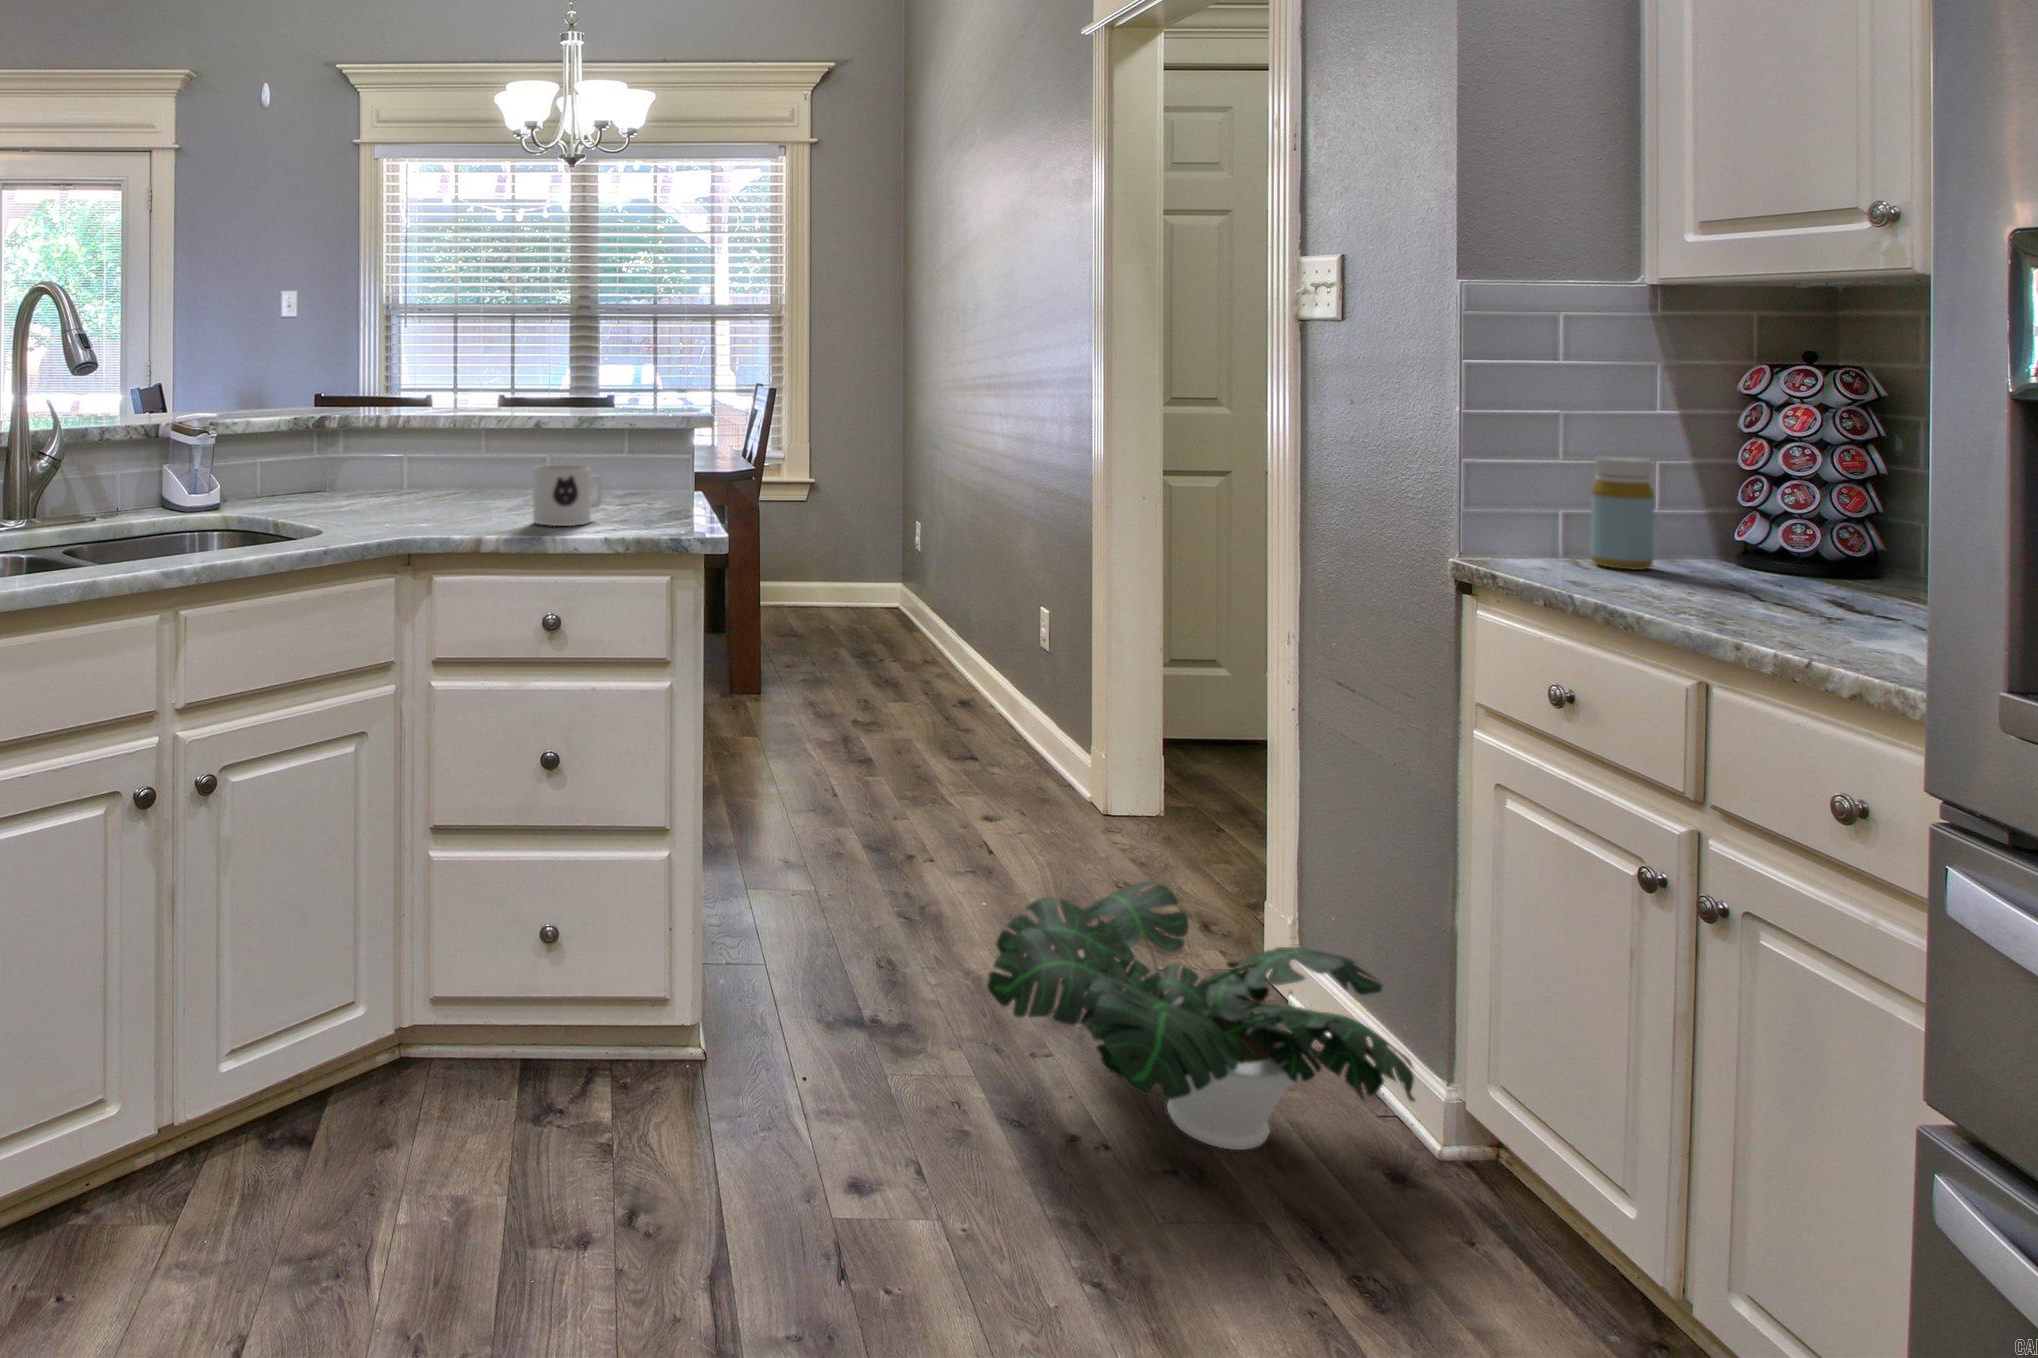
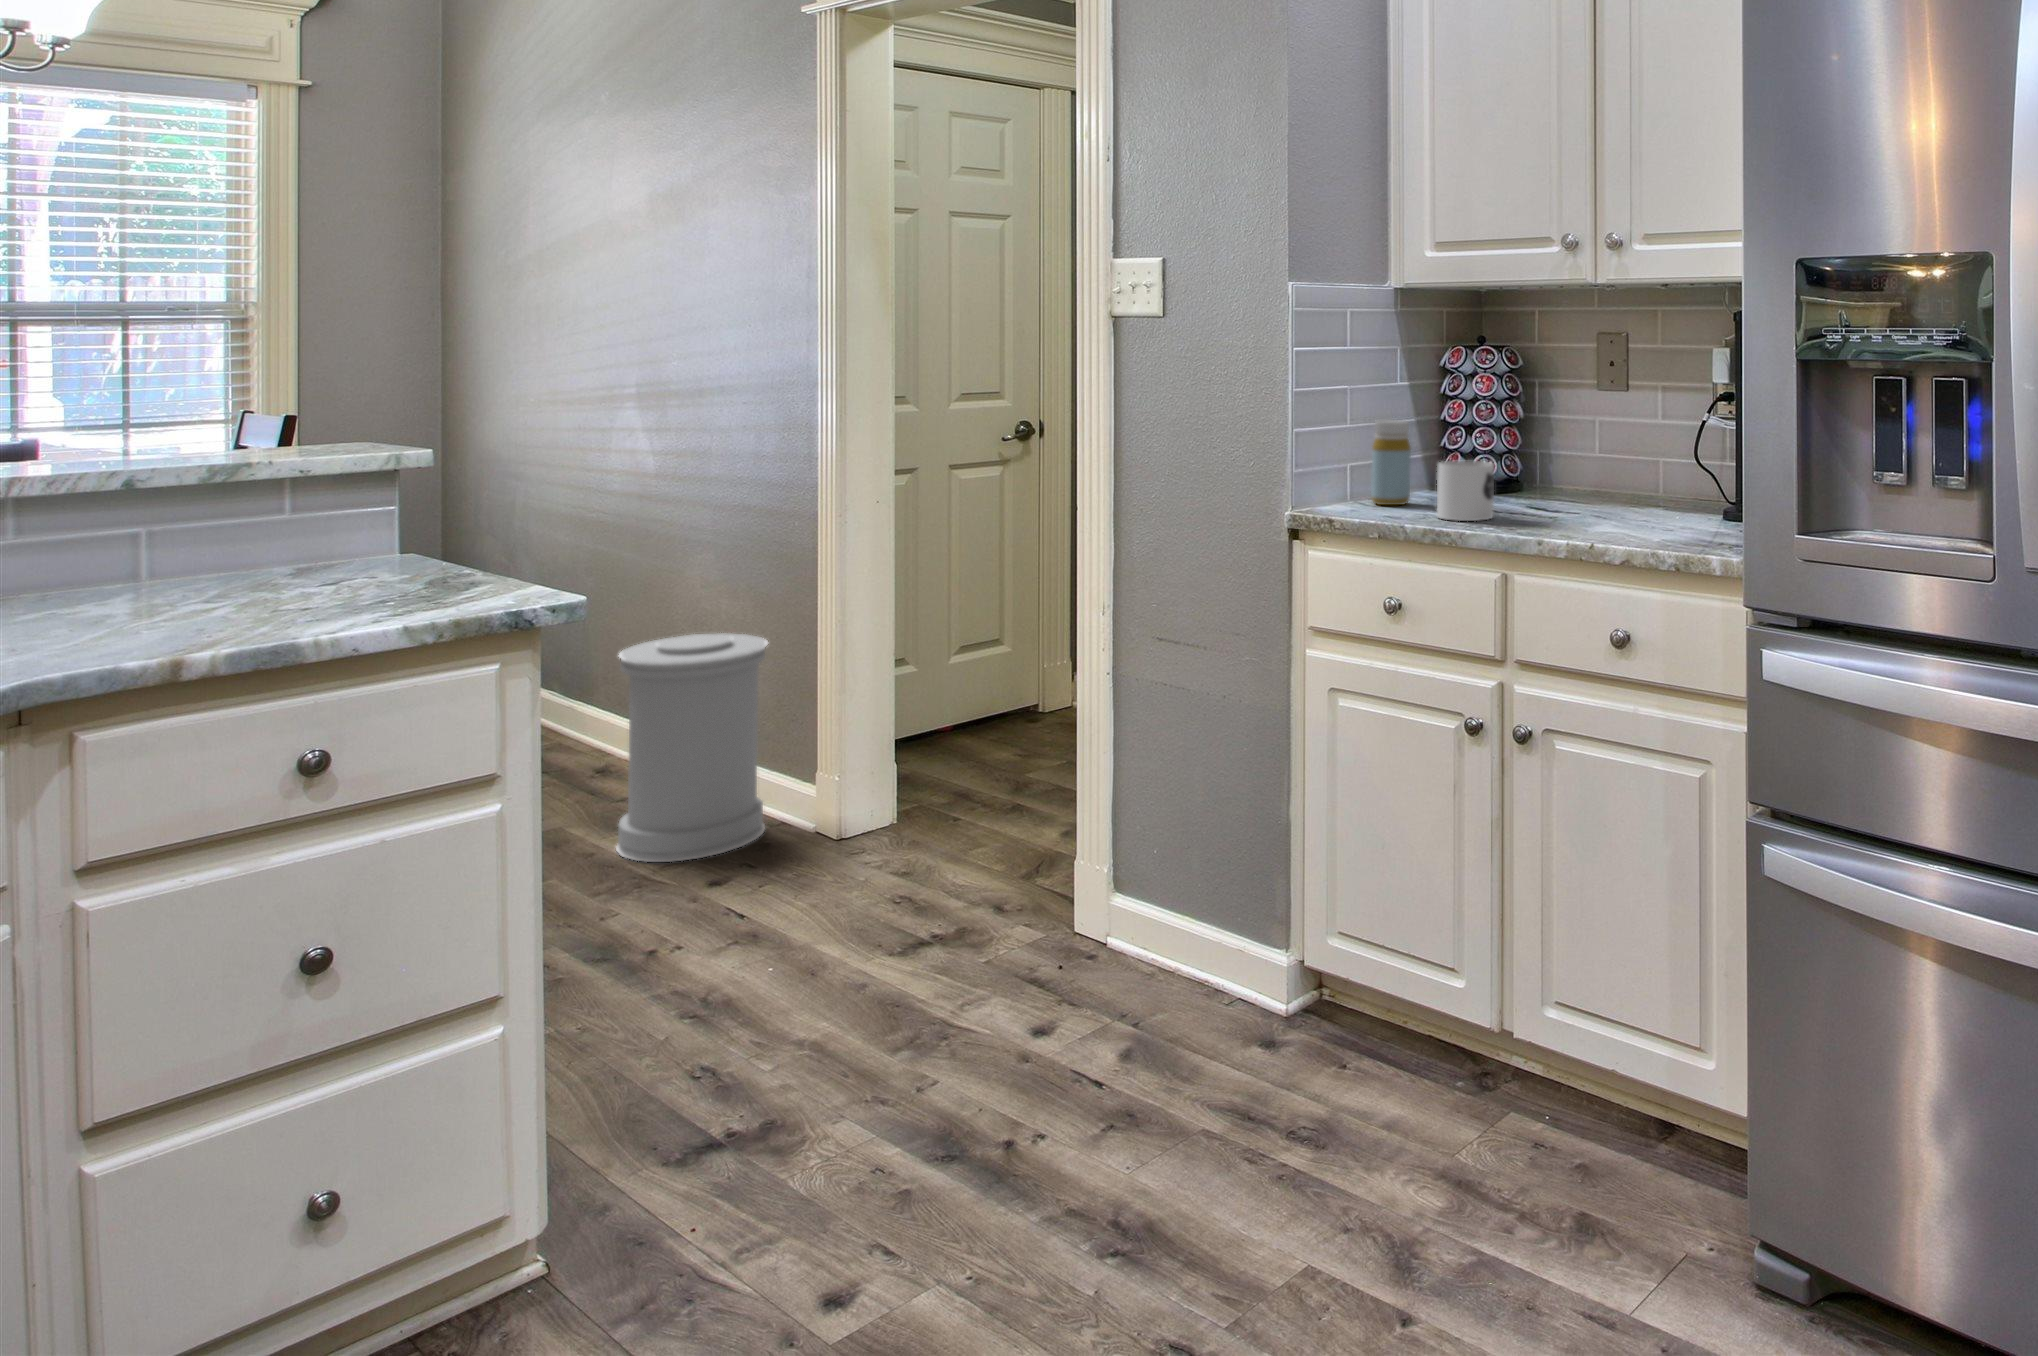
mug: present [533,465,602,526] -> present [1437,461,1494,521]
trash can: none [941,605,1056,796] -> present [616,633,767,862]
potted plant: present [987,881,1414,1150] -> none [894,869,1304,1093]

